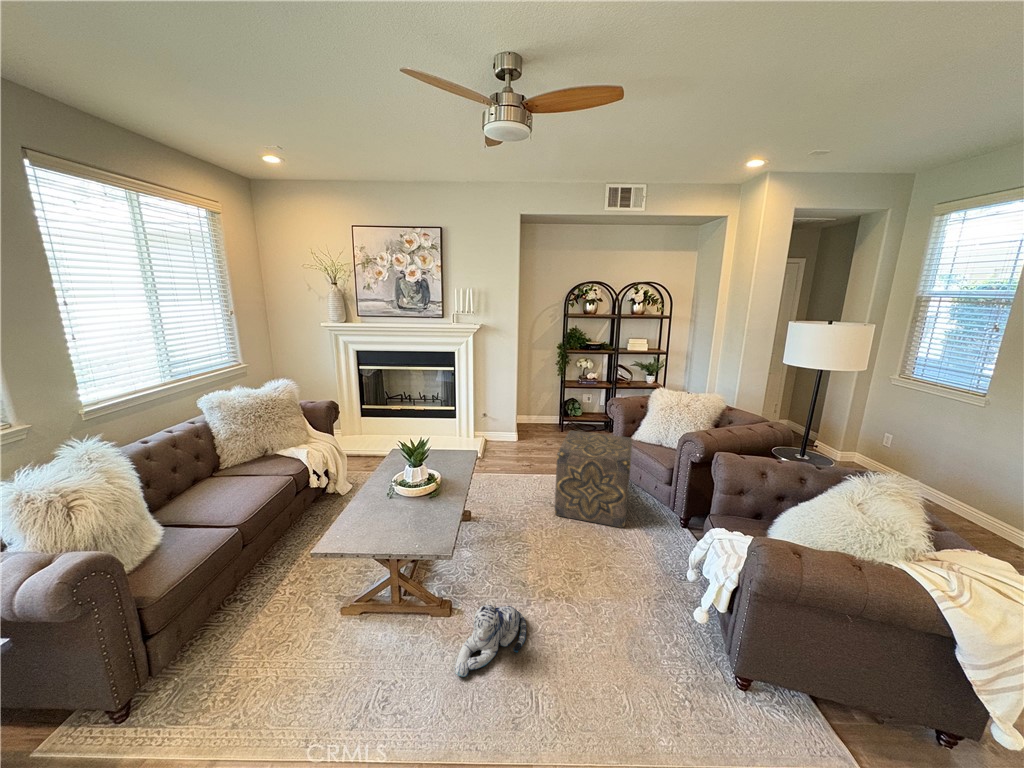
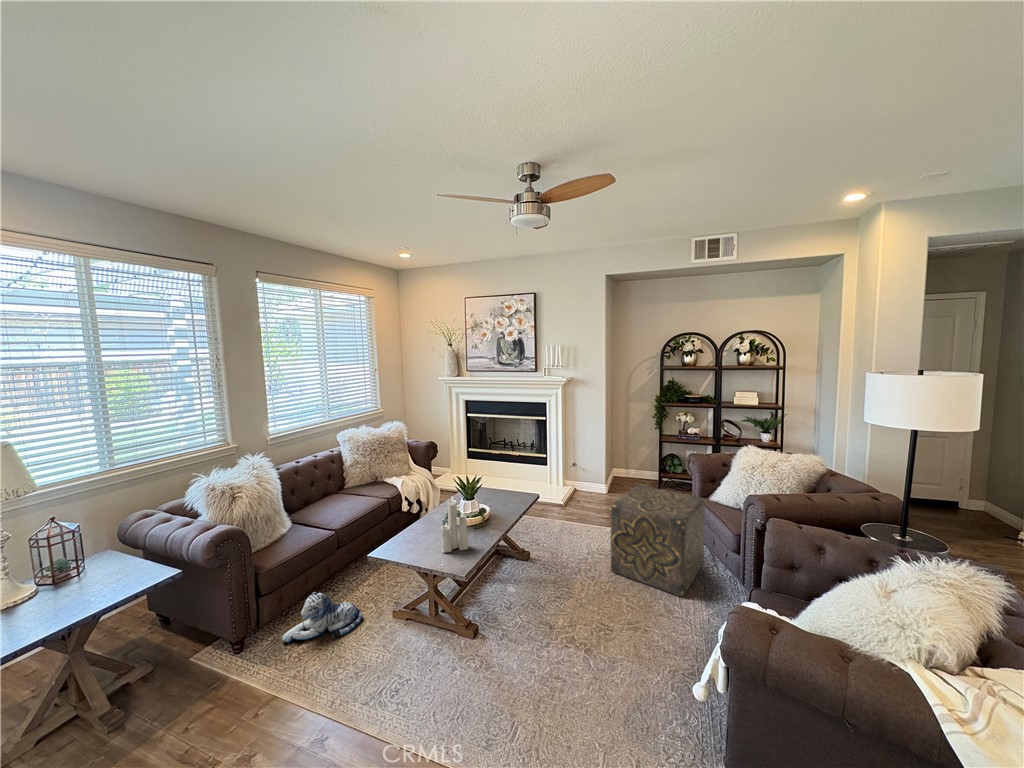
candle: none [410,462,441,533] -> present [441,499,468,553]
plush toy: present [455,605,527,677] -> present [282,592,363,642]

